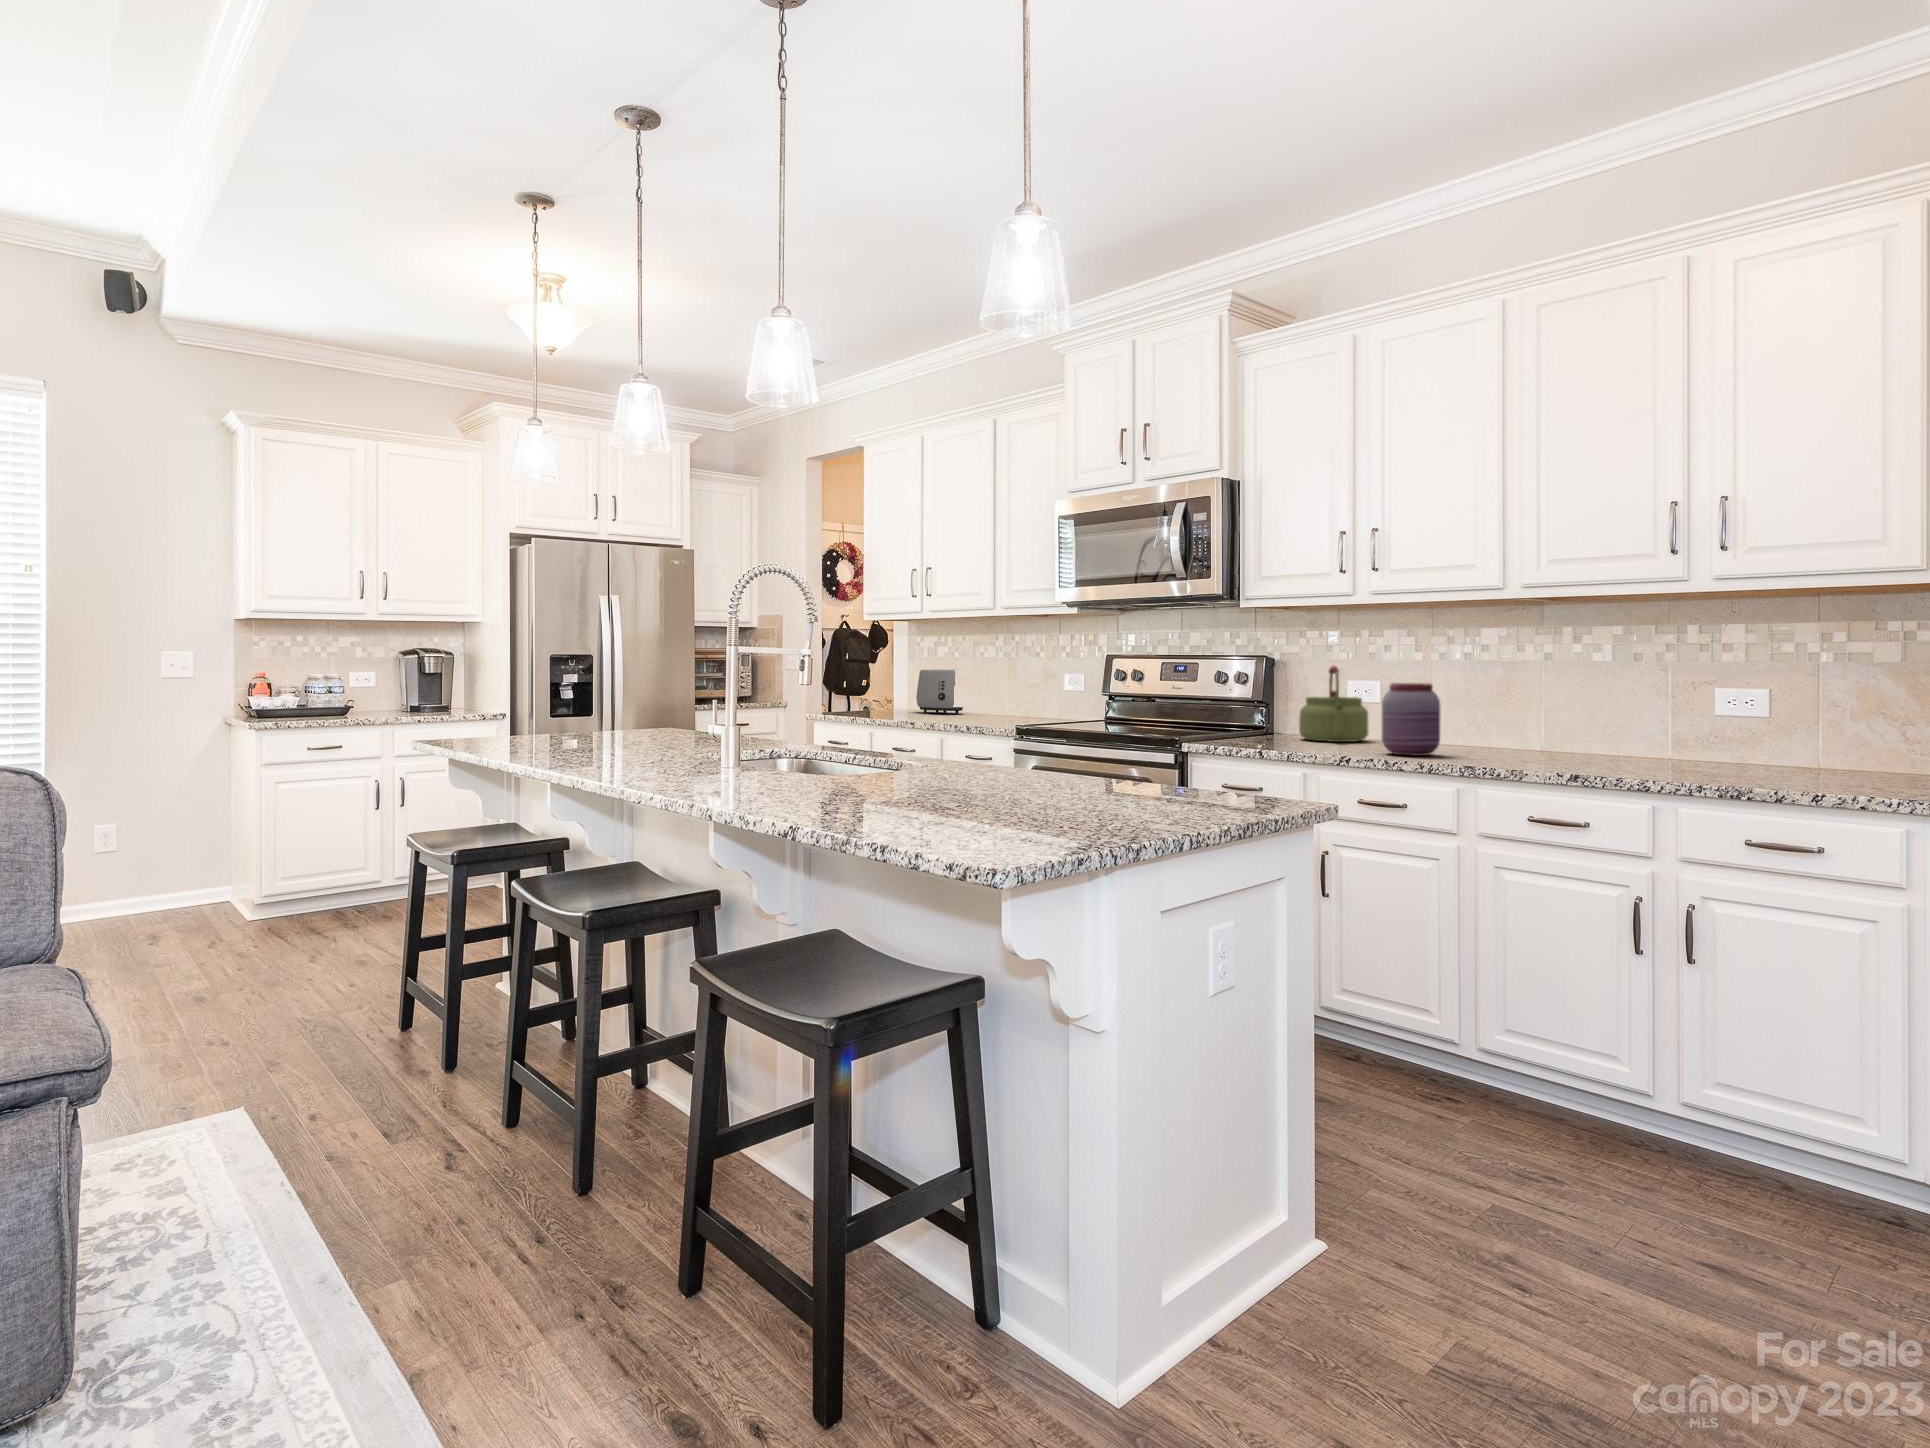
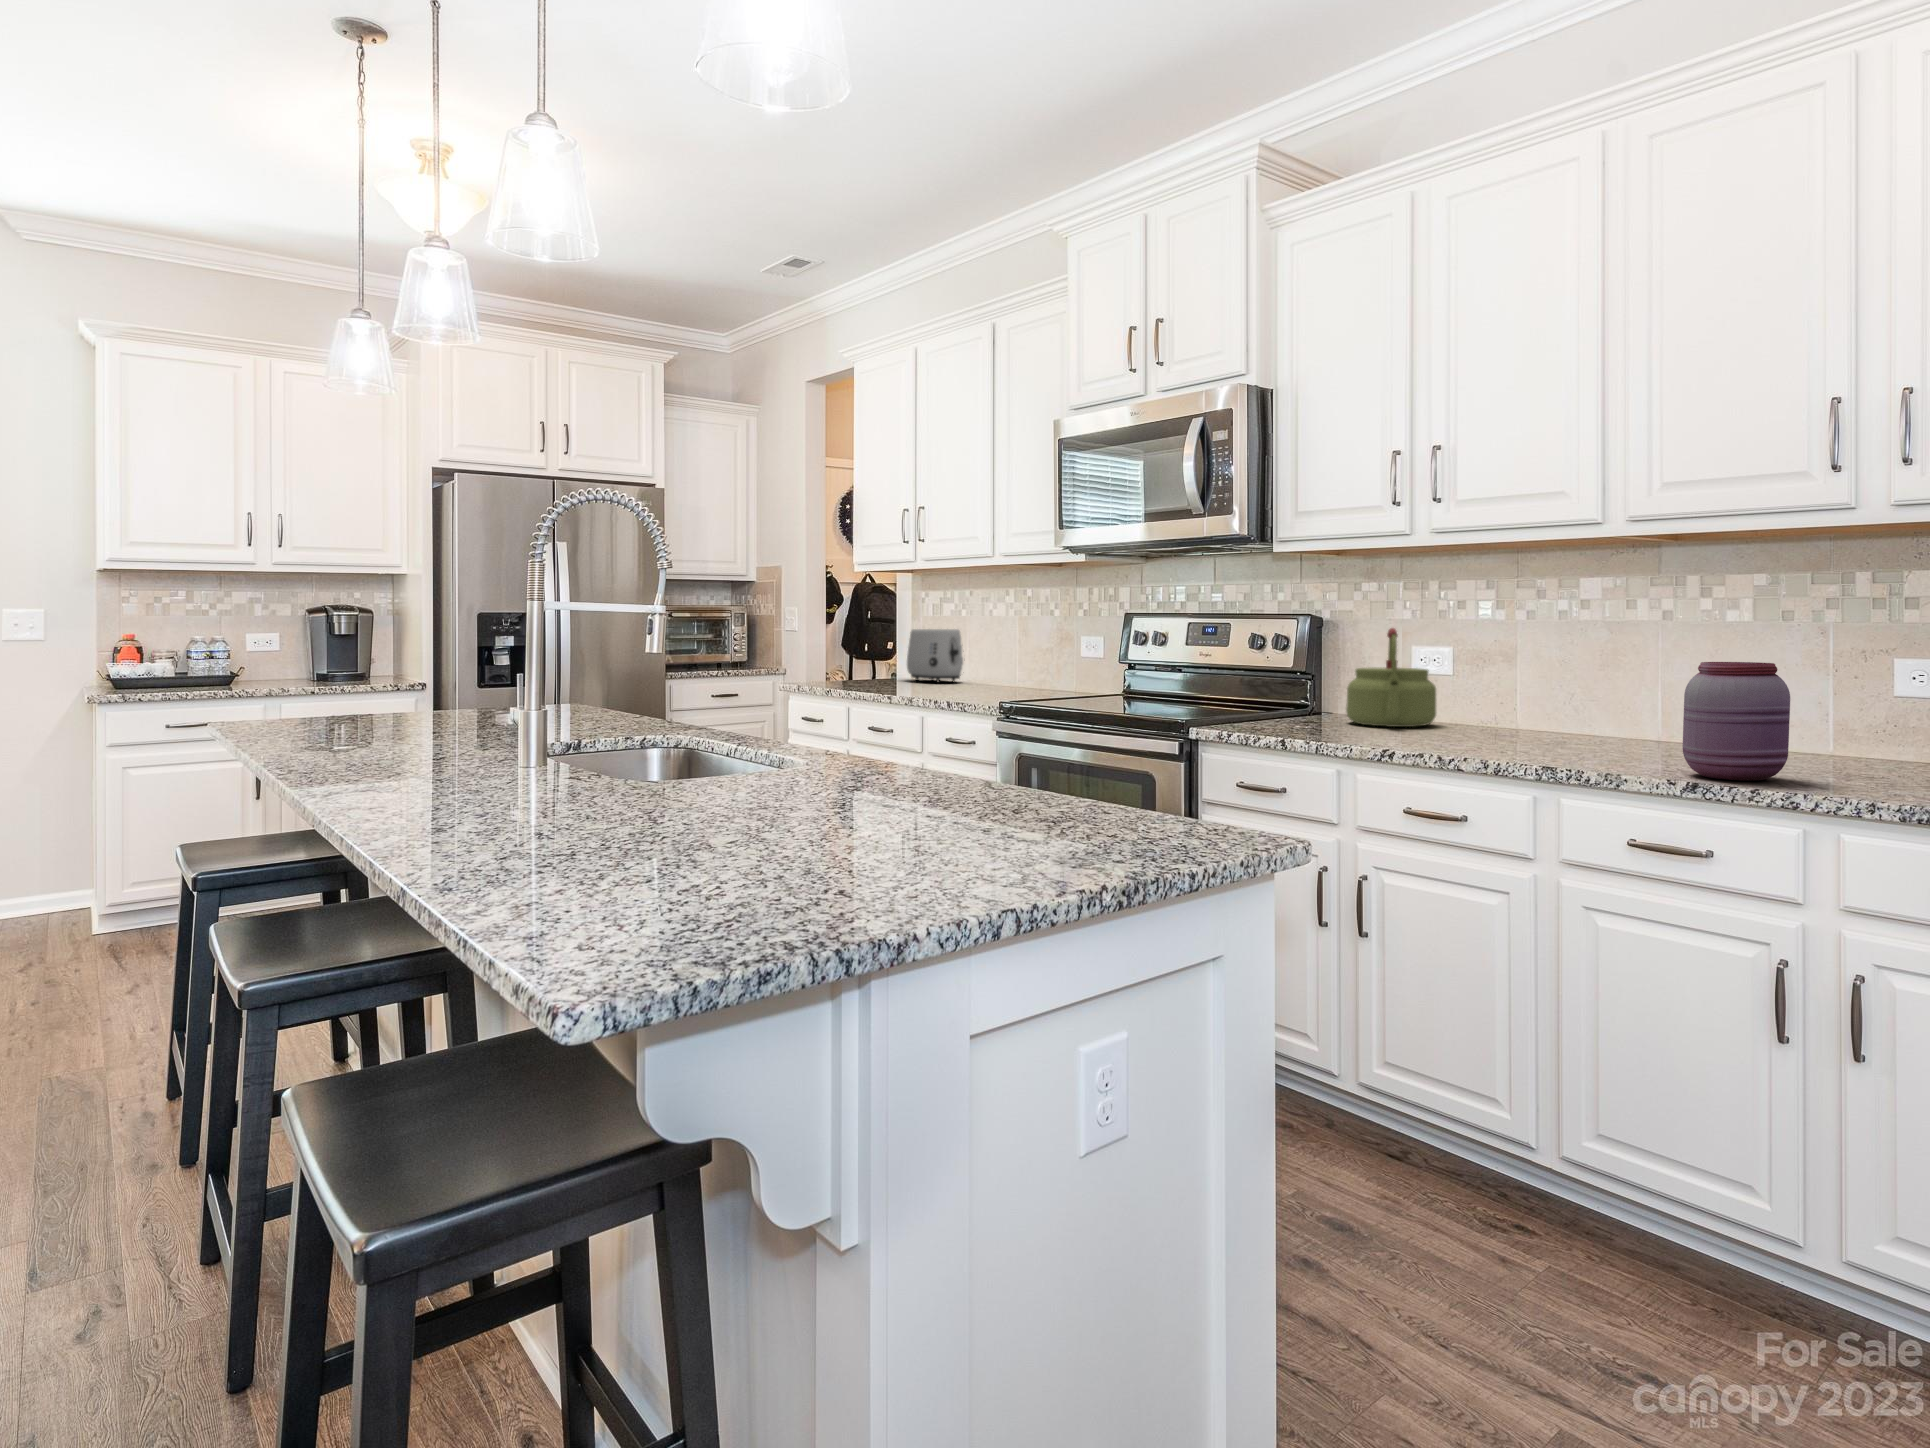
jar: present [1382,683,1440,756] -> present [1683,662,1790,781]

